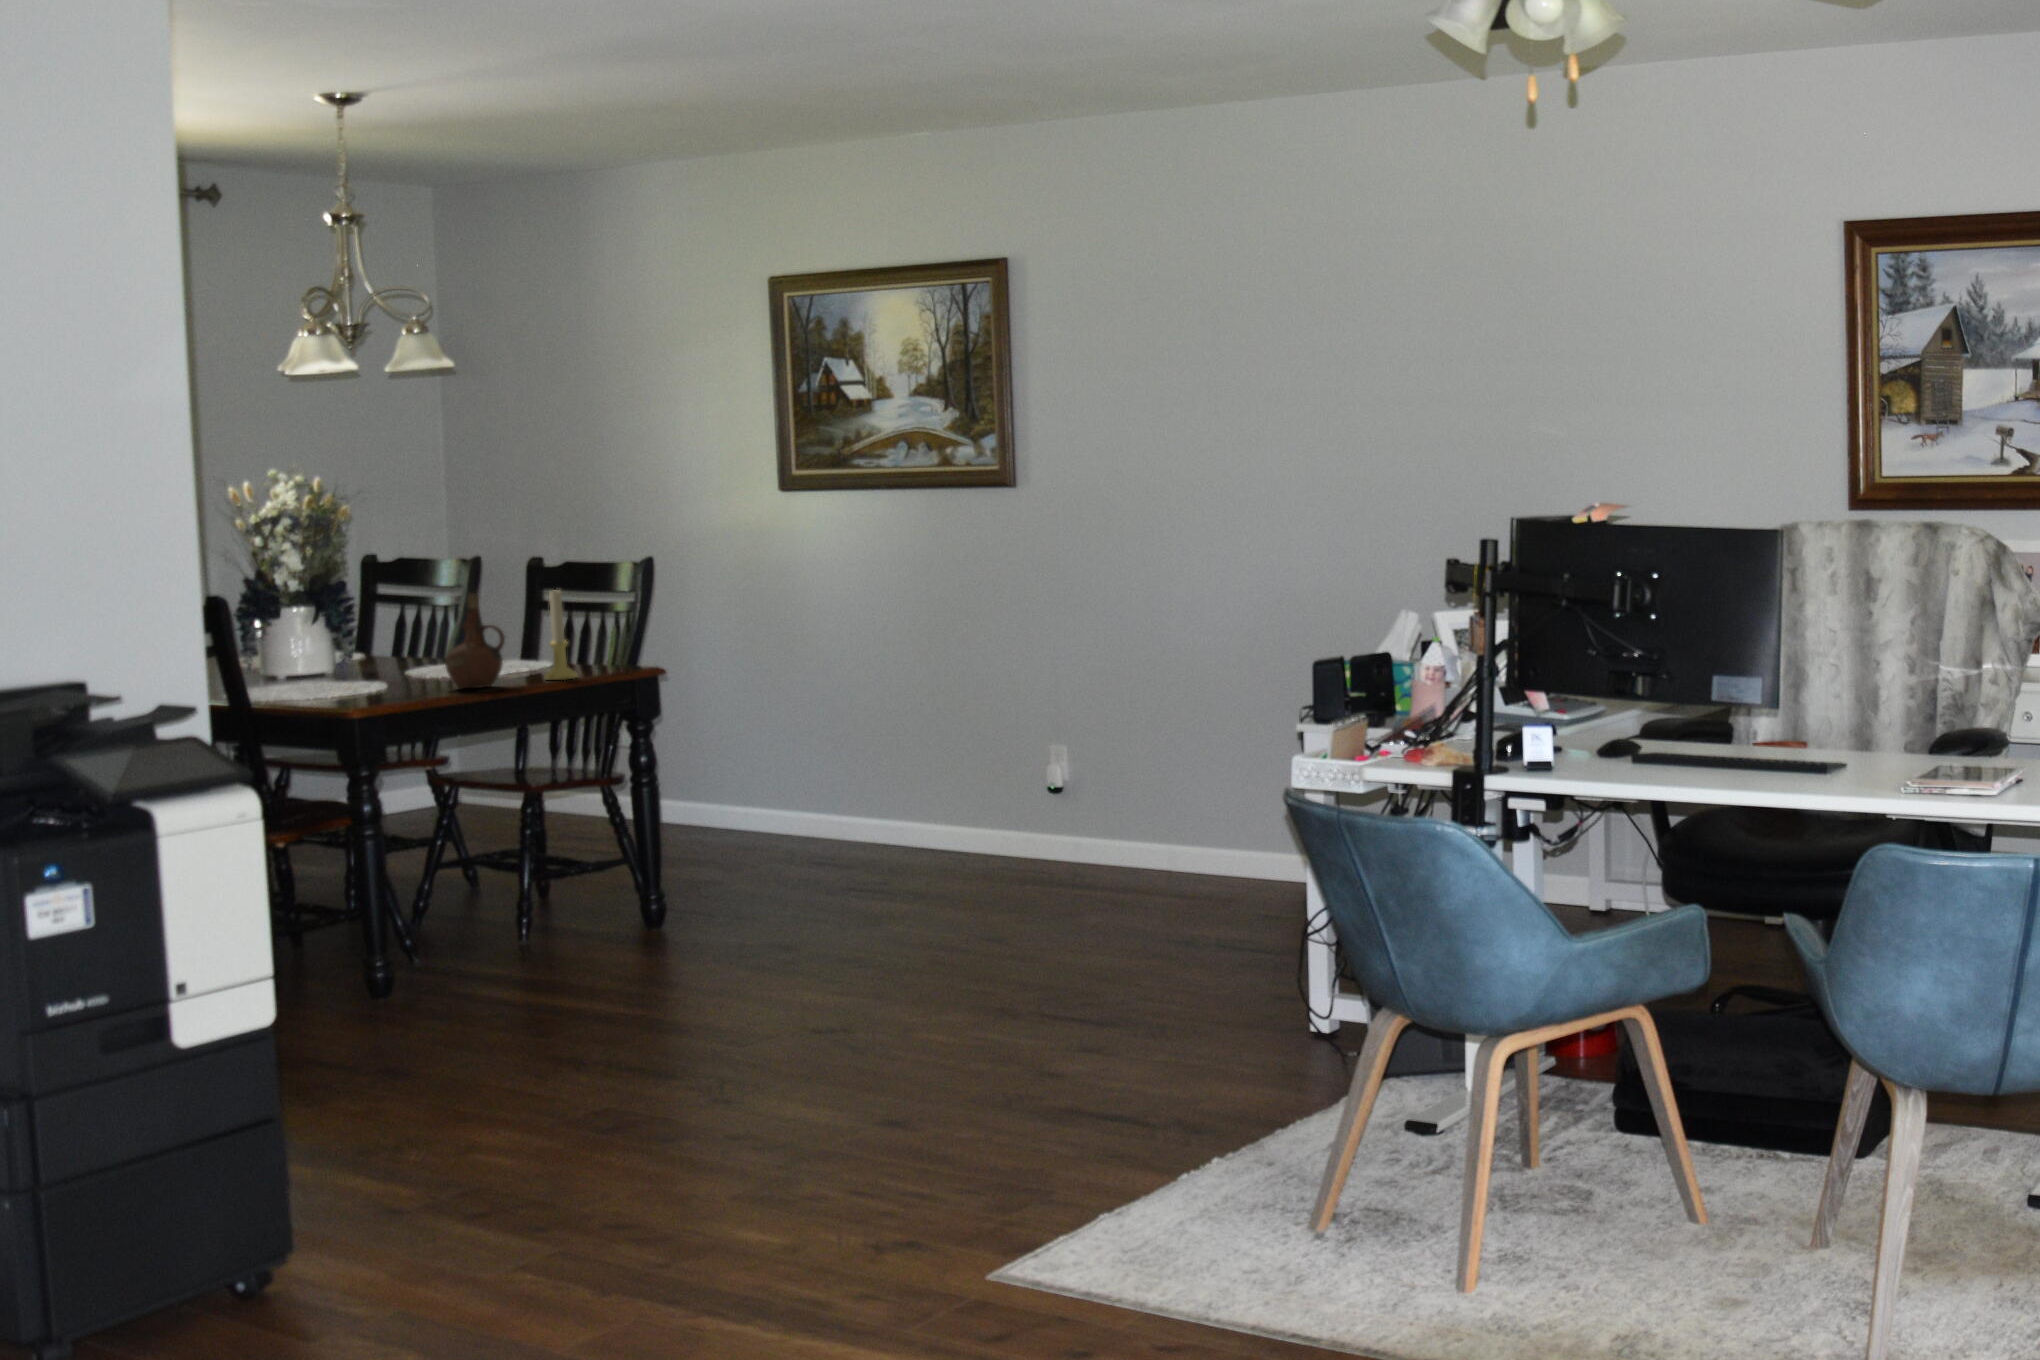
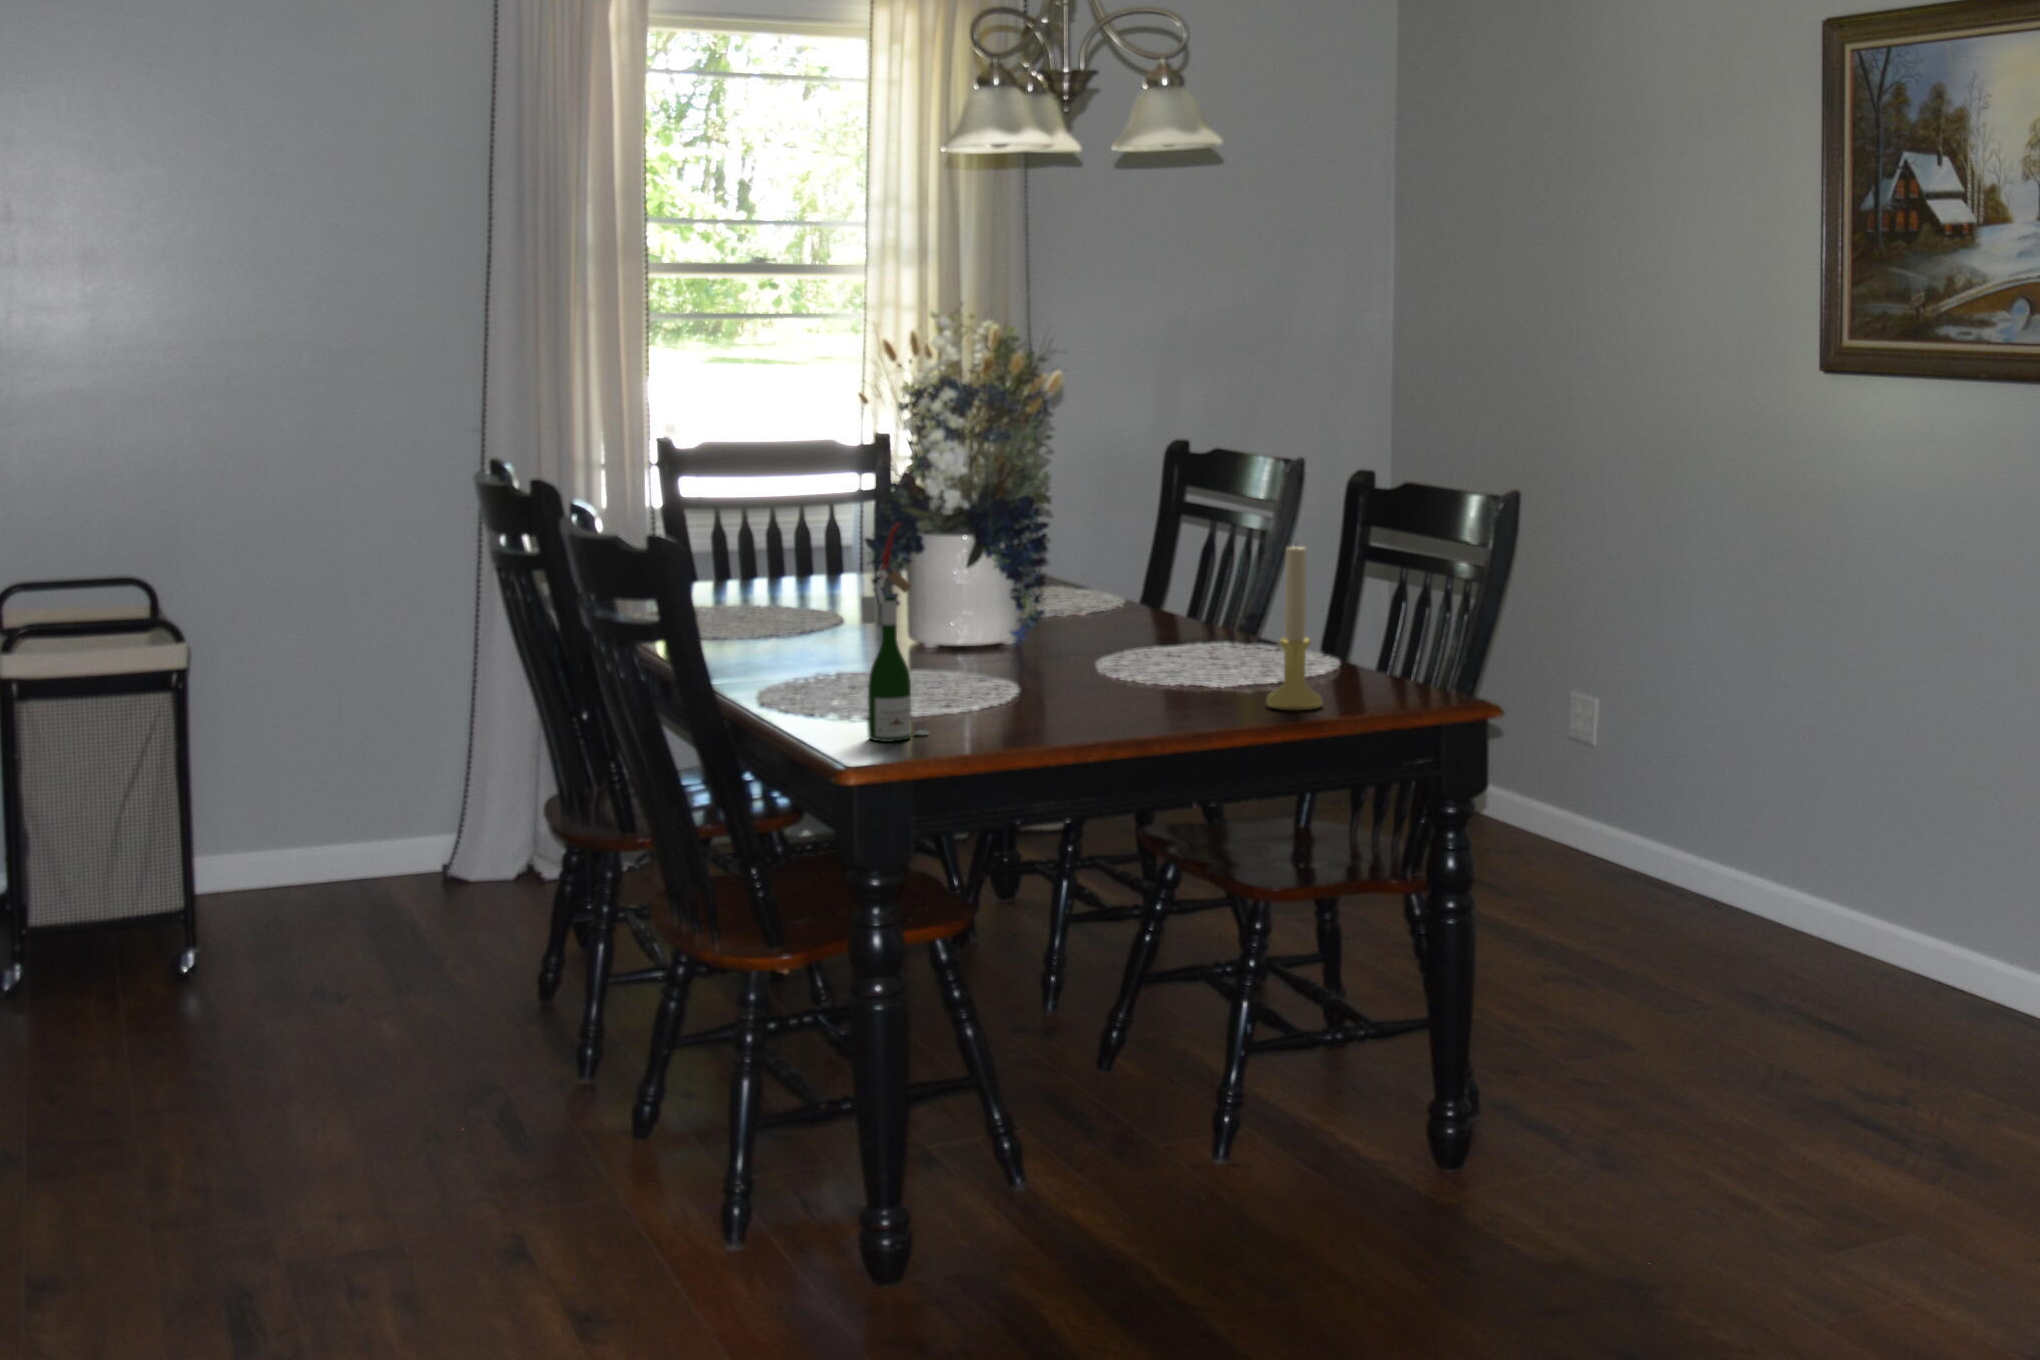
wine bottle: none [325,586,370,708] -> present [861,523,929,742]
ceramic pitcher: present [445,593,505,688] -> none [1097,543,1195,713]

